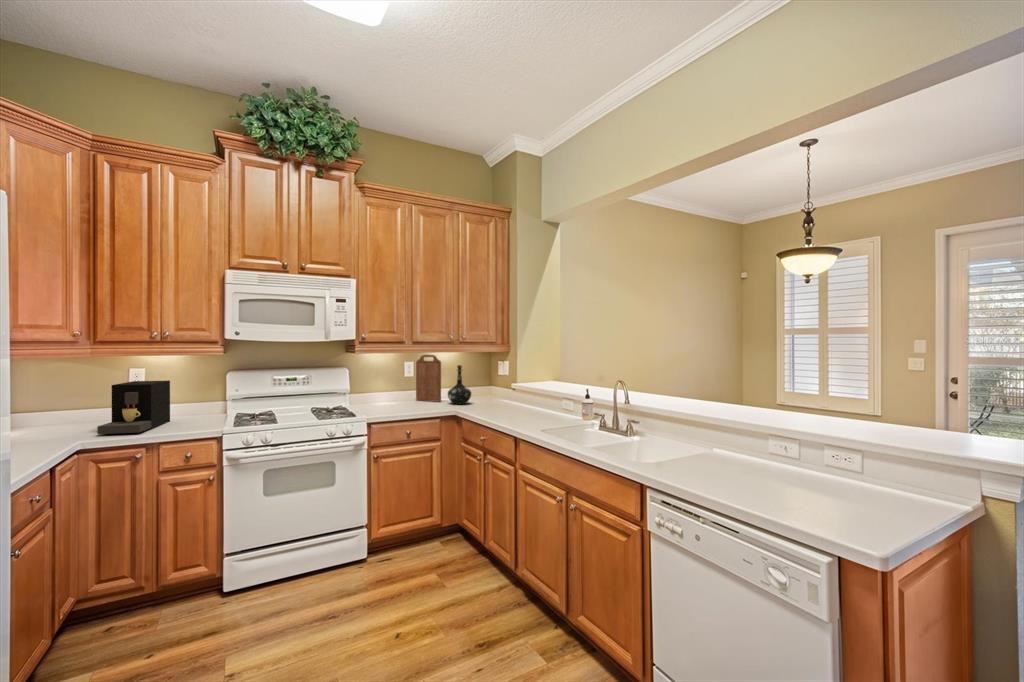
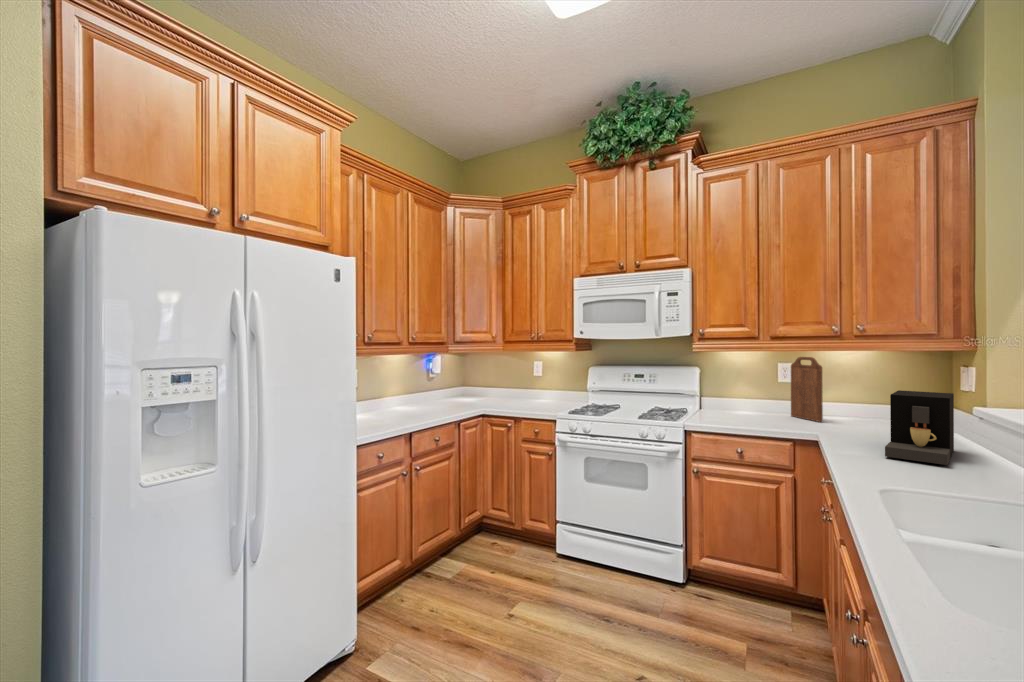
bottle: present [448,365,471,404] -> none [825,373,868,430]
coffee maker: present [97,380,170,434] -> present [885,390,954,465]

